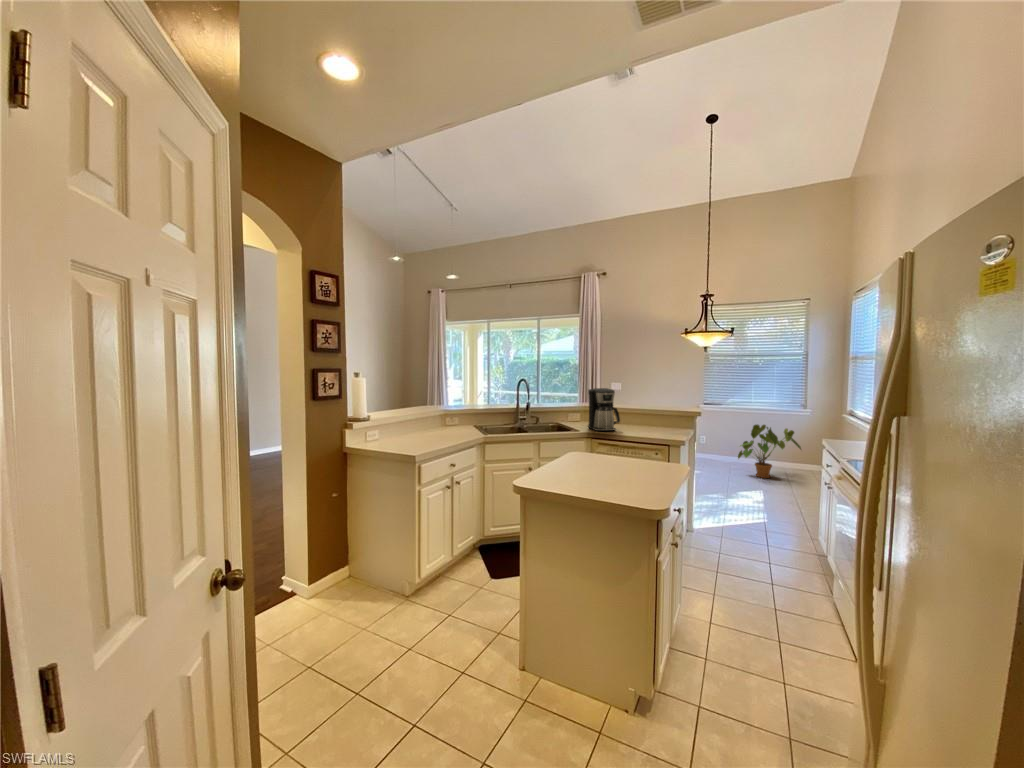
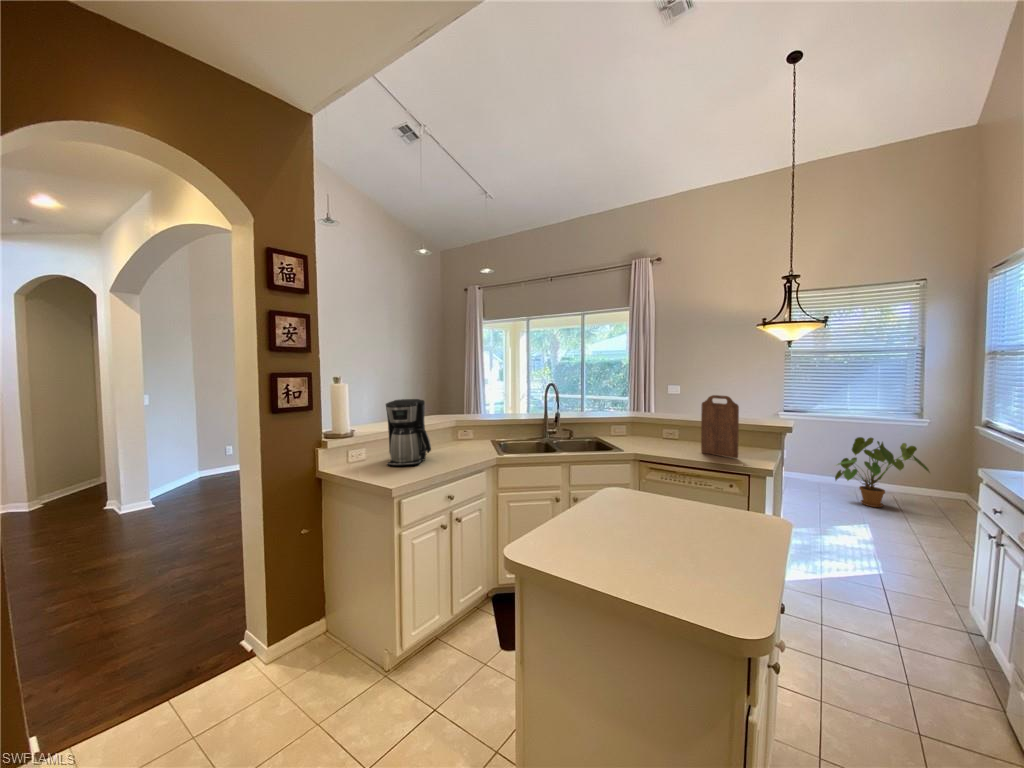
coffee maker: present [588,388,620,431] -> present [386,399,431,466]
cutting board: none [635,389,661,435] -> present [701,395,739,458]

